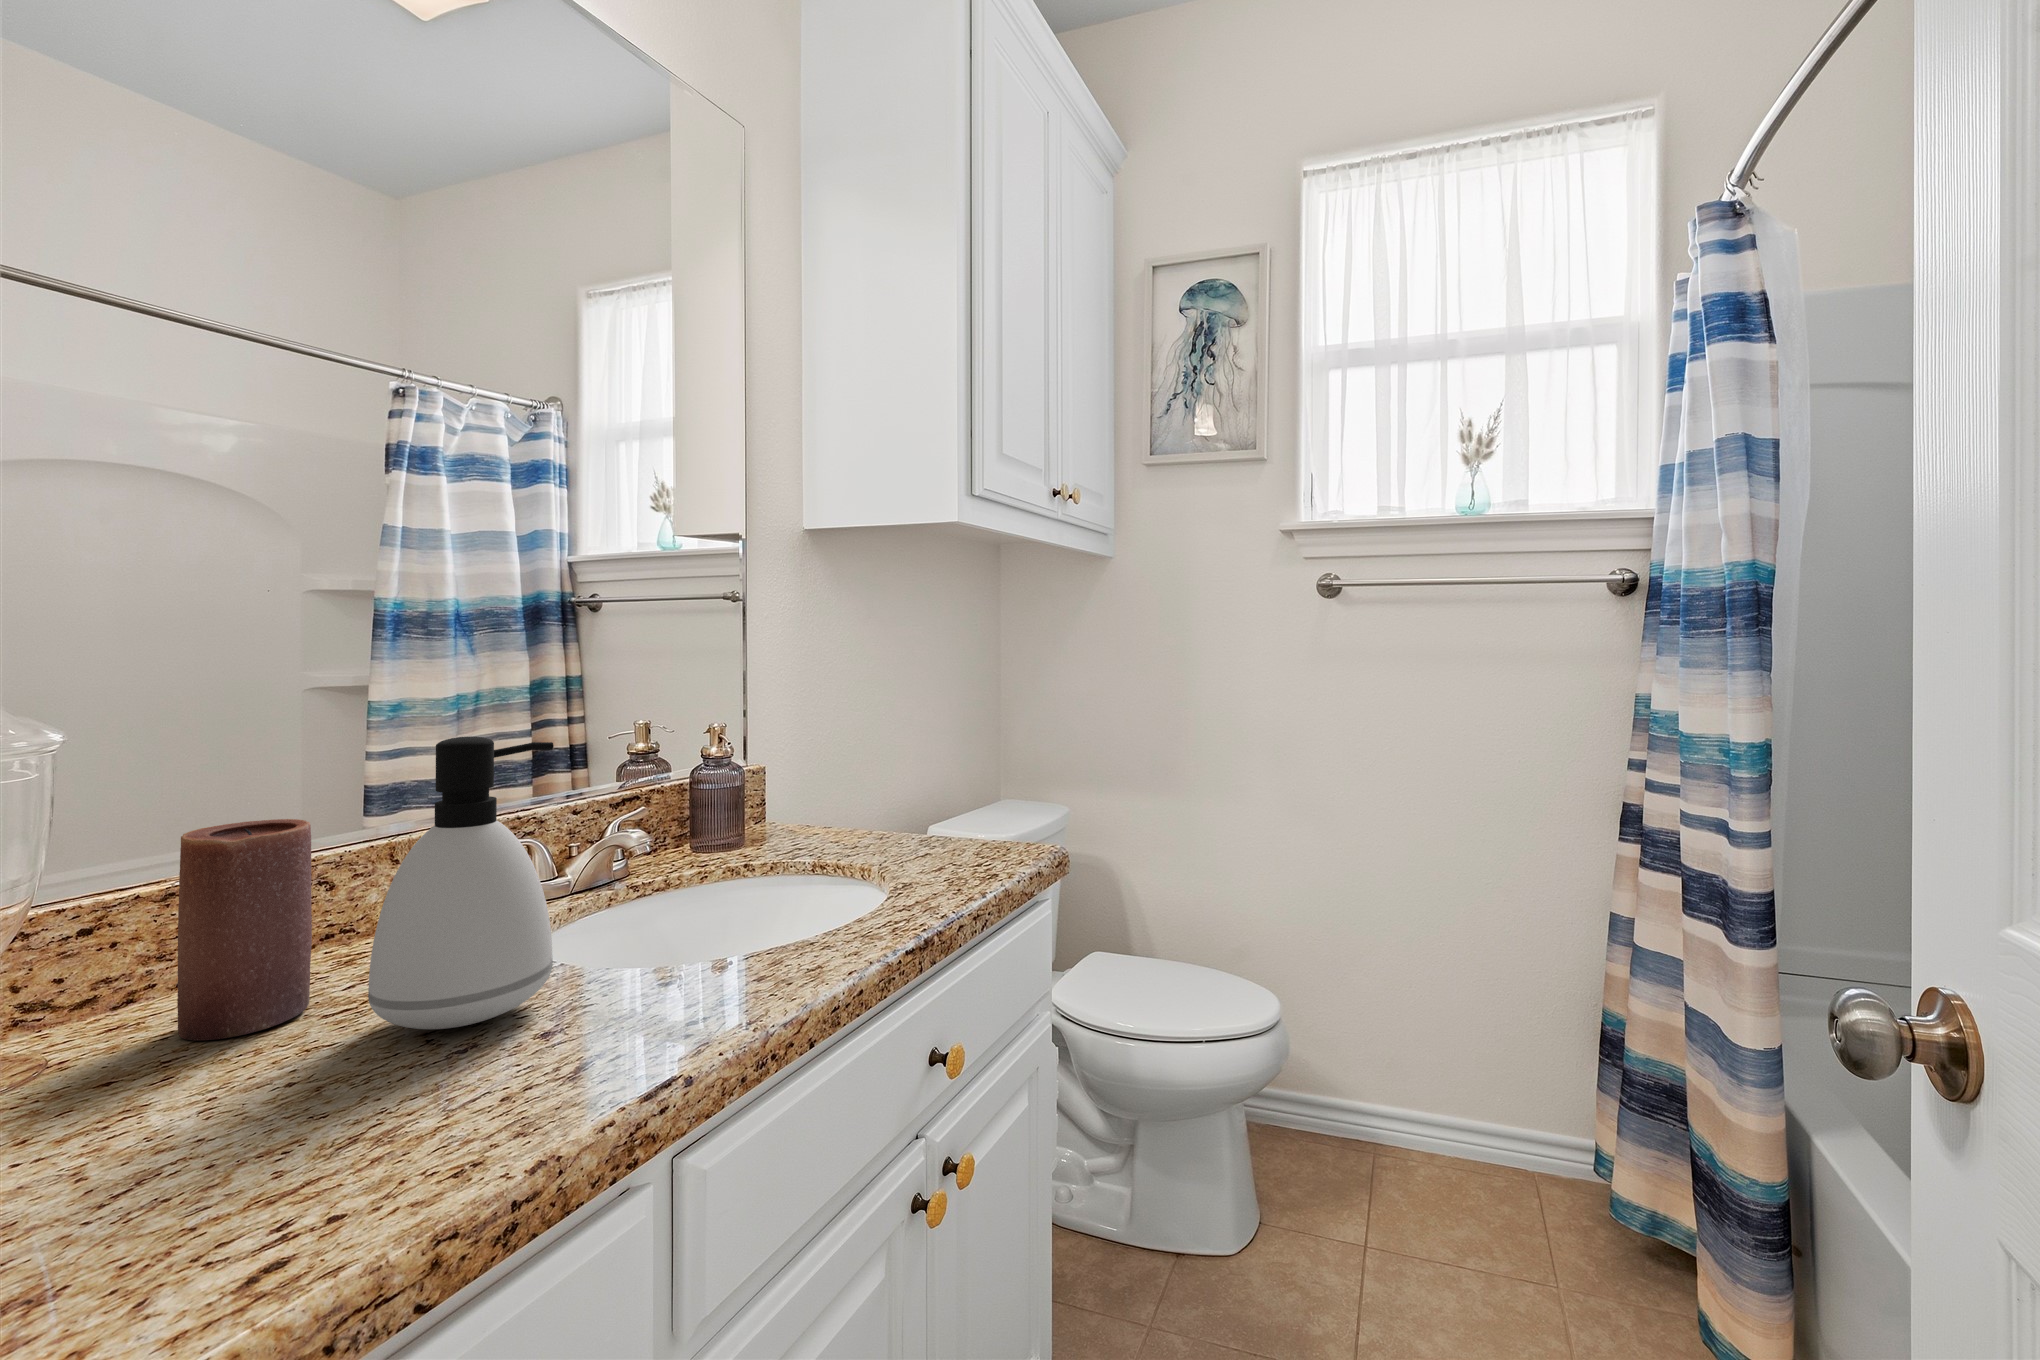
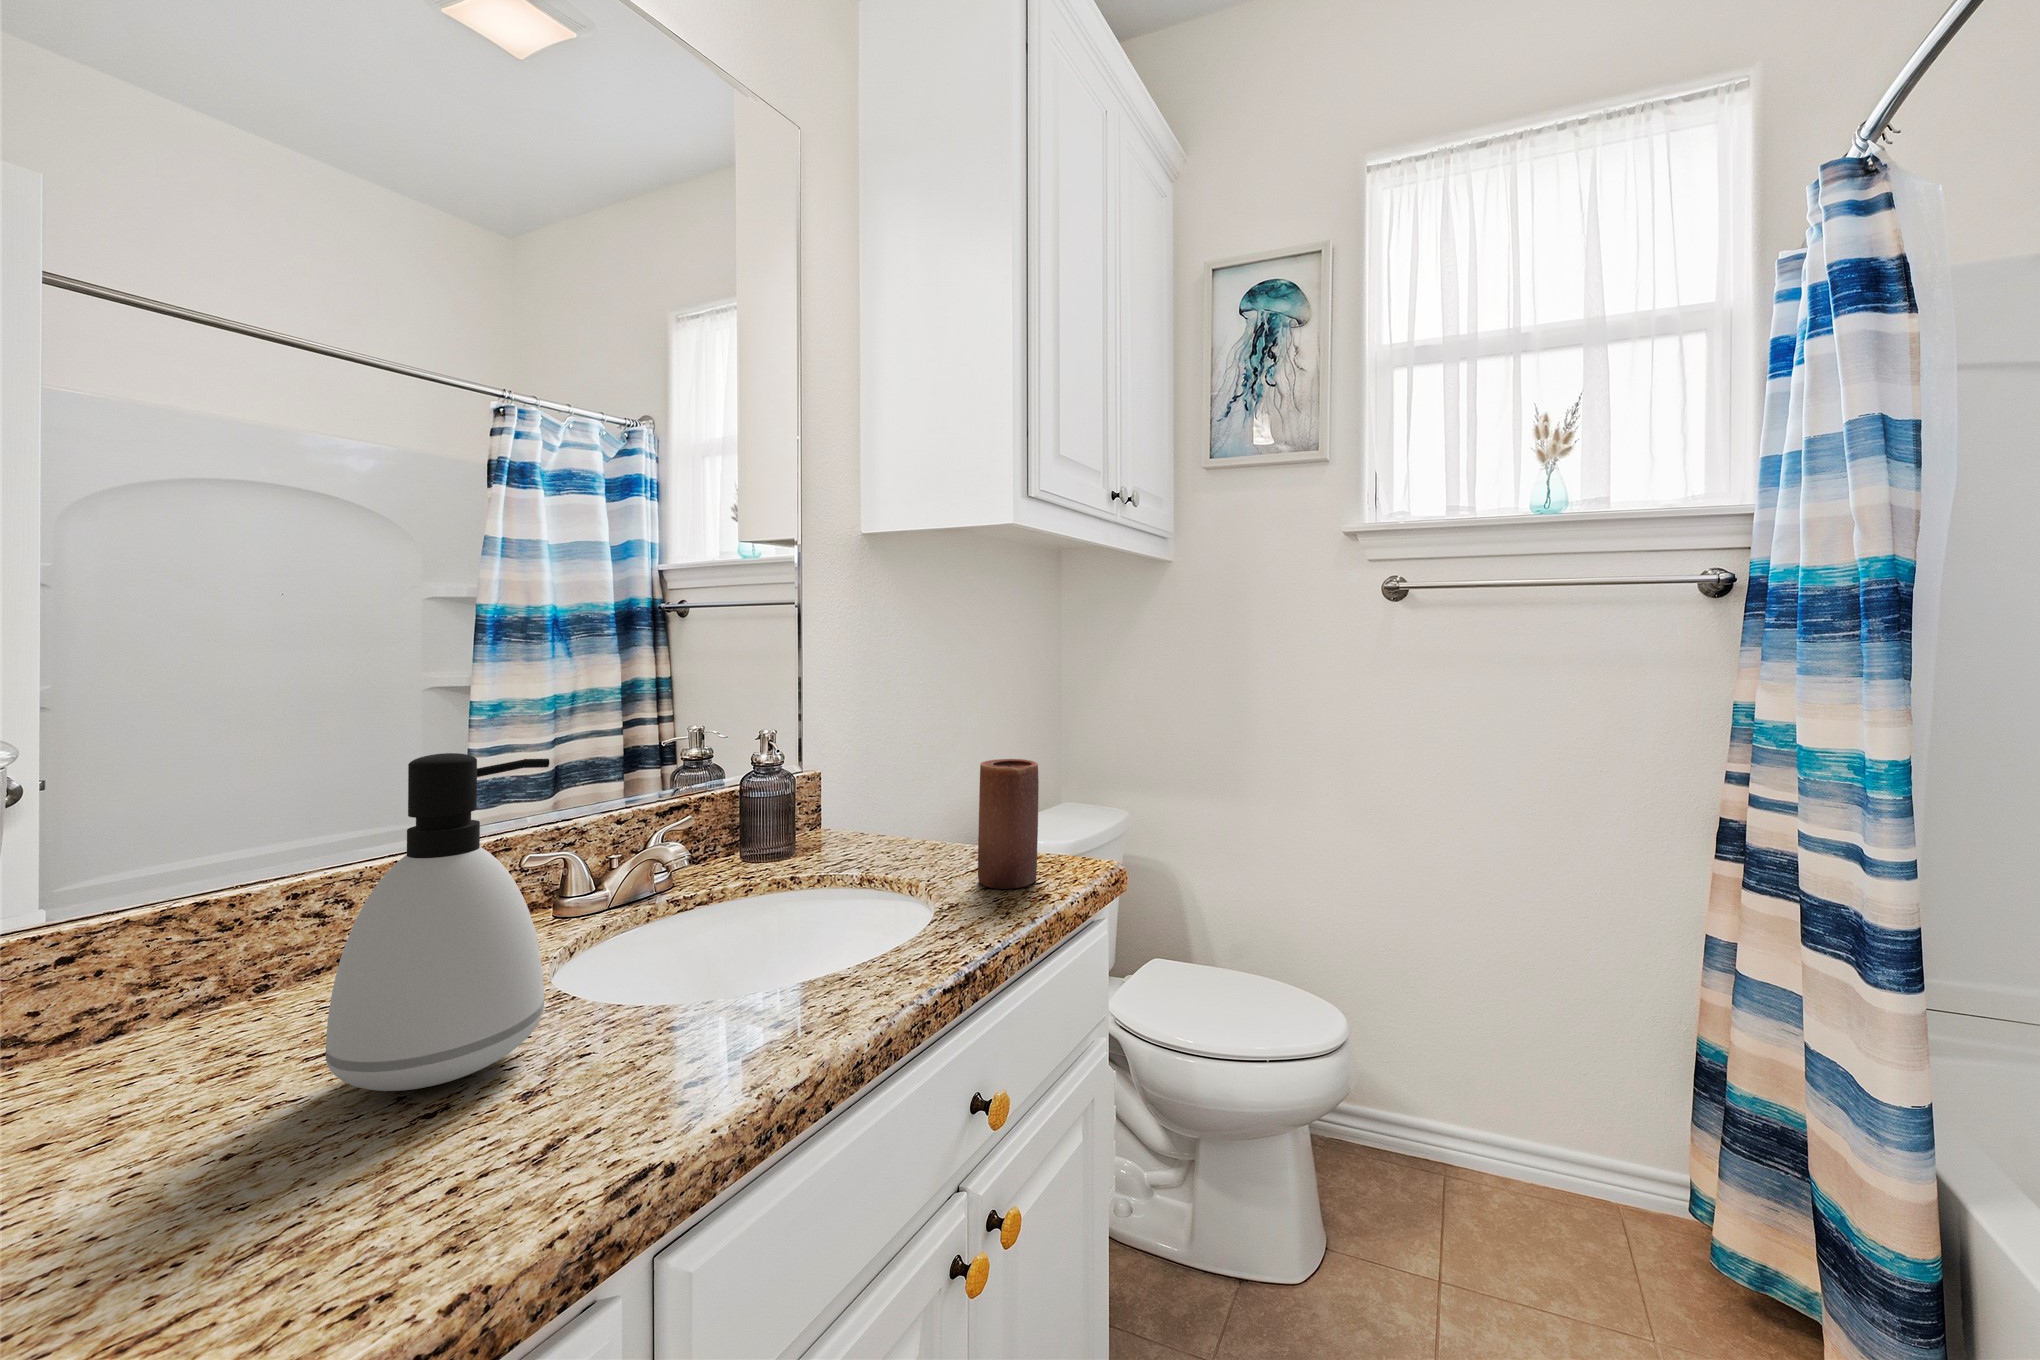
candle: present [177,819,312,1041] -> present [978,759,1039,889]

